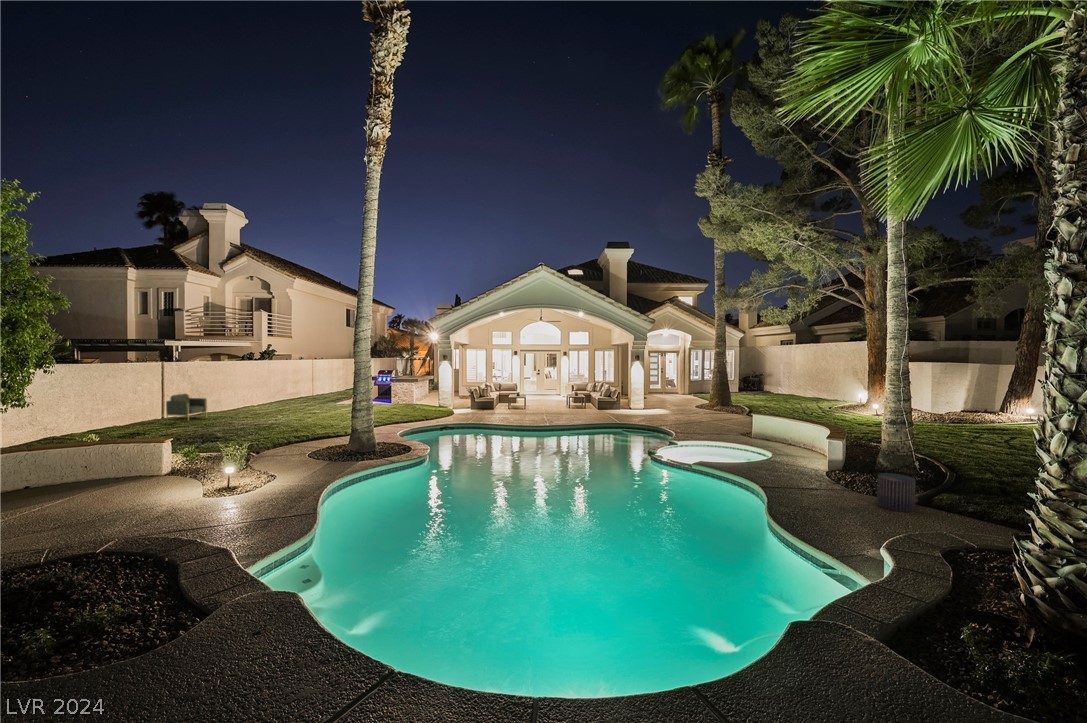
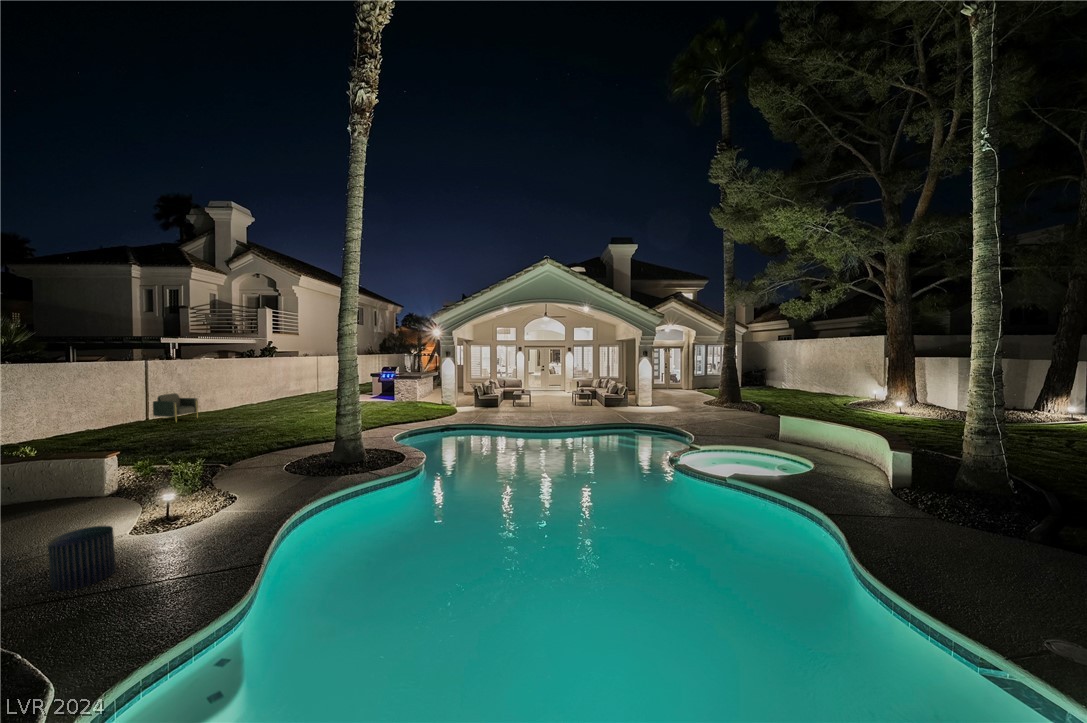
pouf: present [877,473,915,512] -> present [48,526,116,591]

